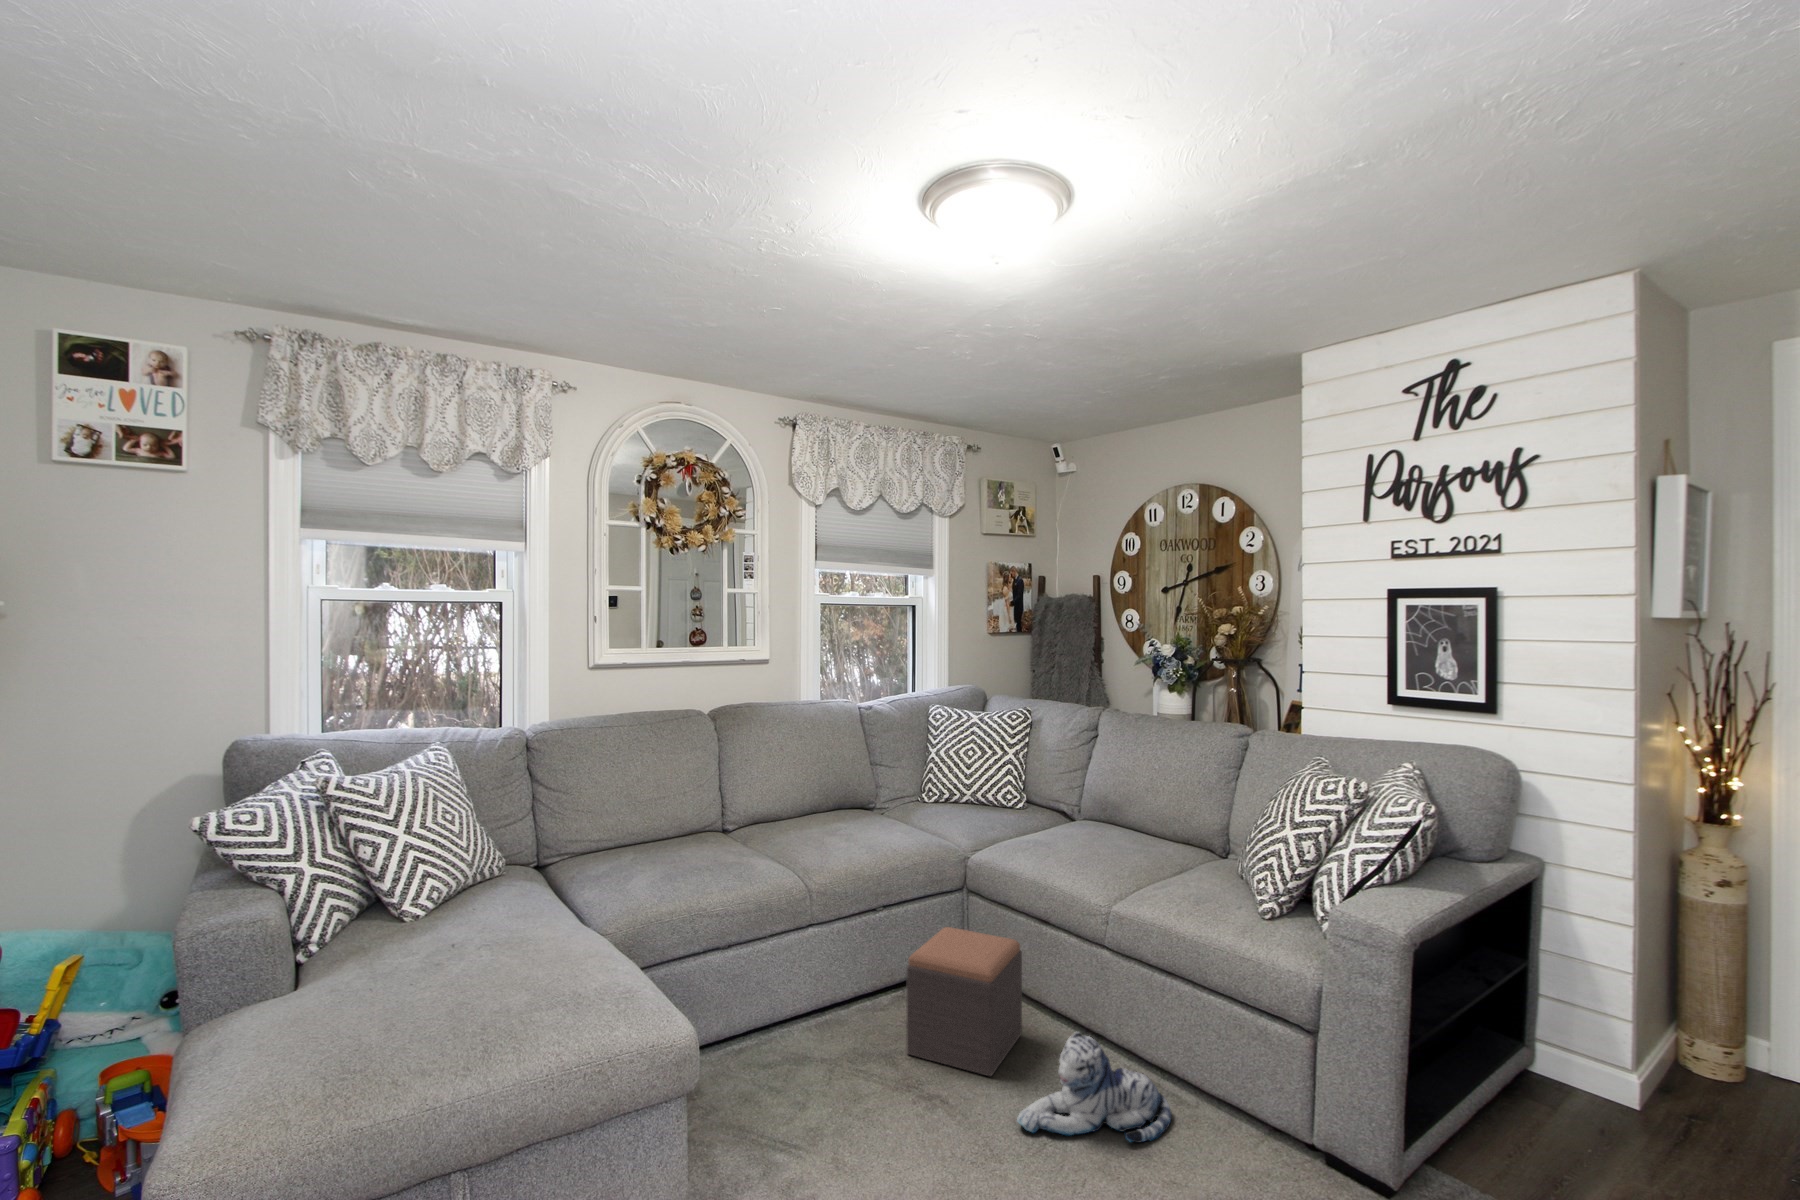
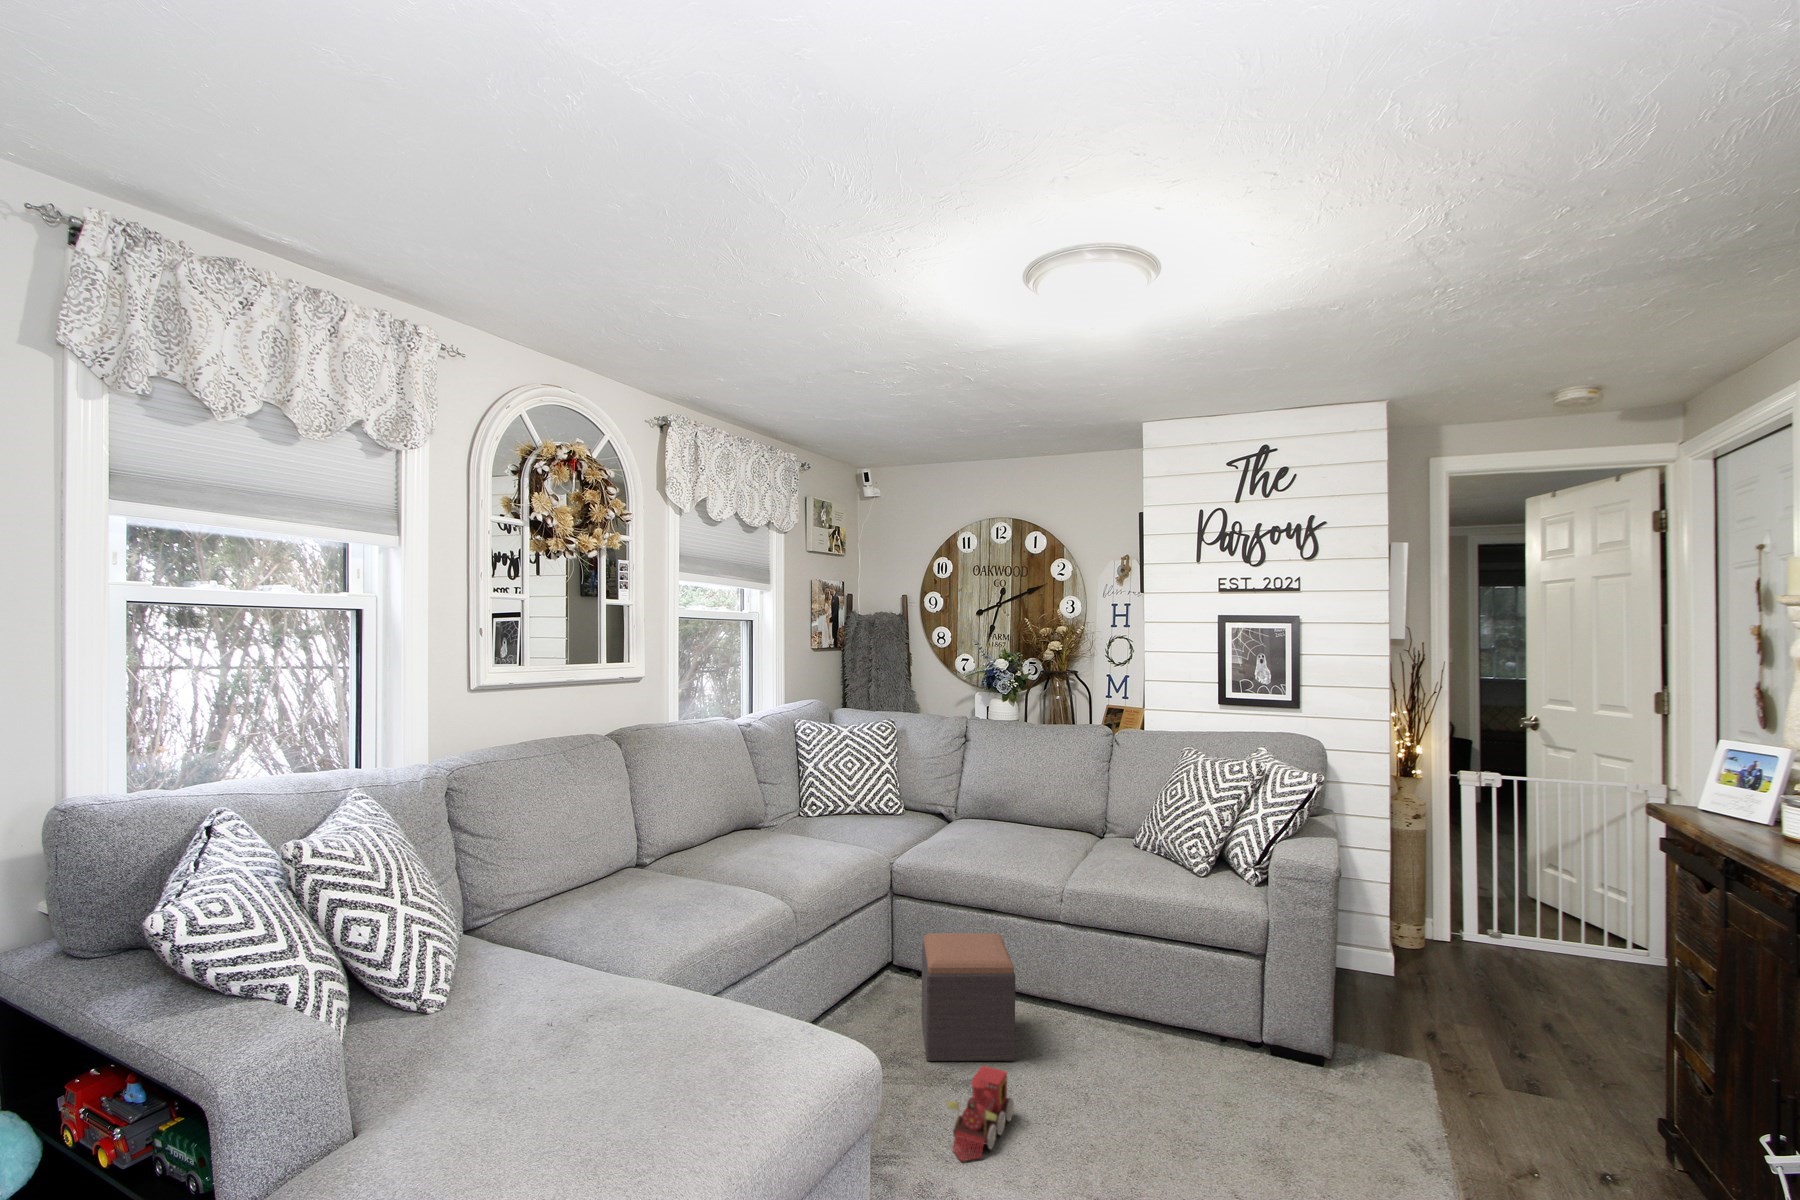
plush toy: present [1017,1032,1172,1143] -> none [1071,998,1172,1095]
toy train: none [836,1068,934,1157] -> present [947,1066,1014,1161]

